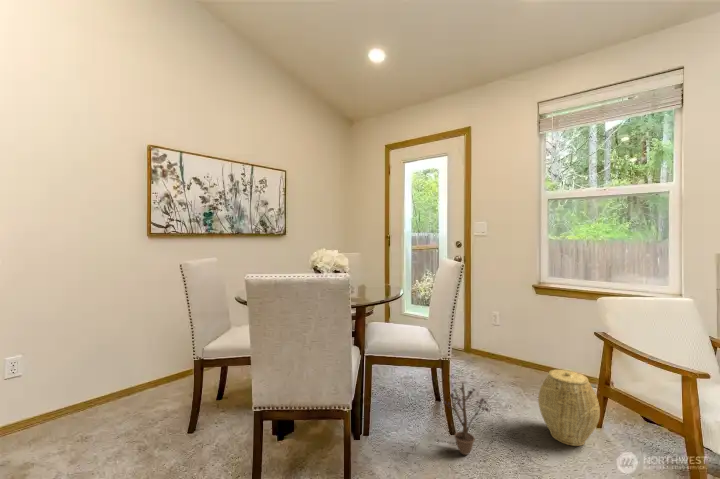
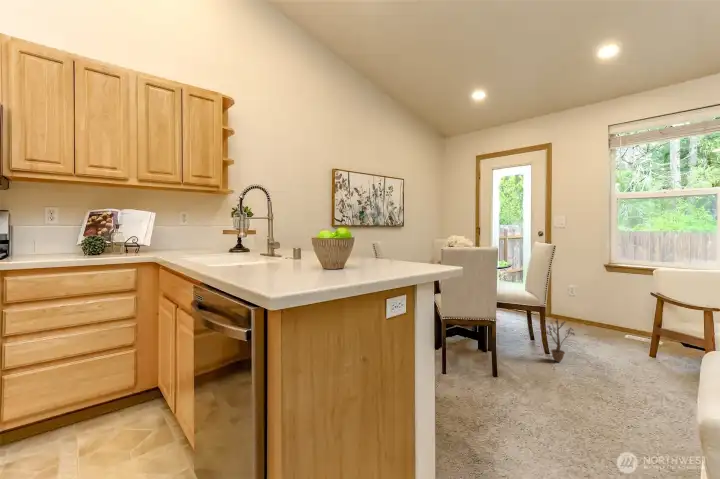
woven basket: present [538,370,600,446] -> none [608,316,652,363]

